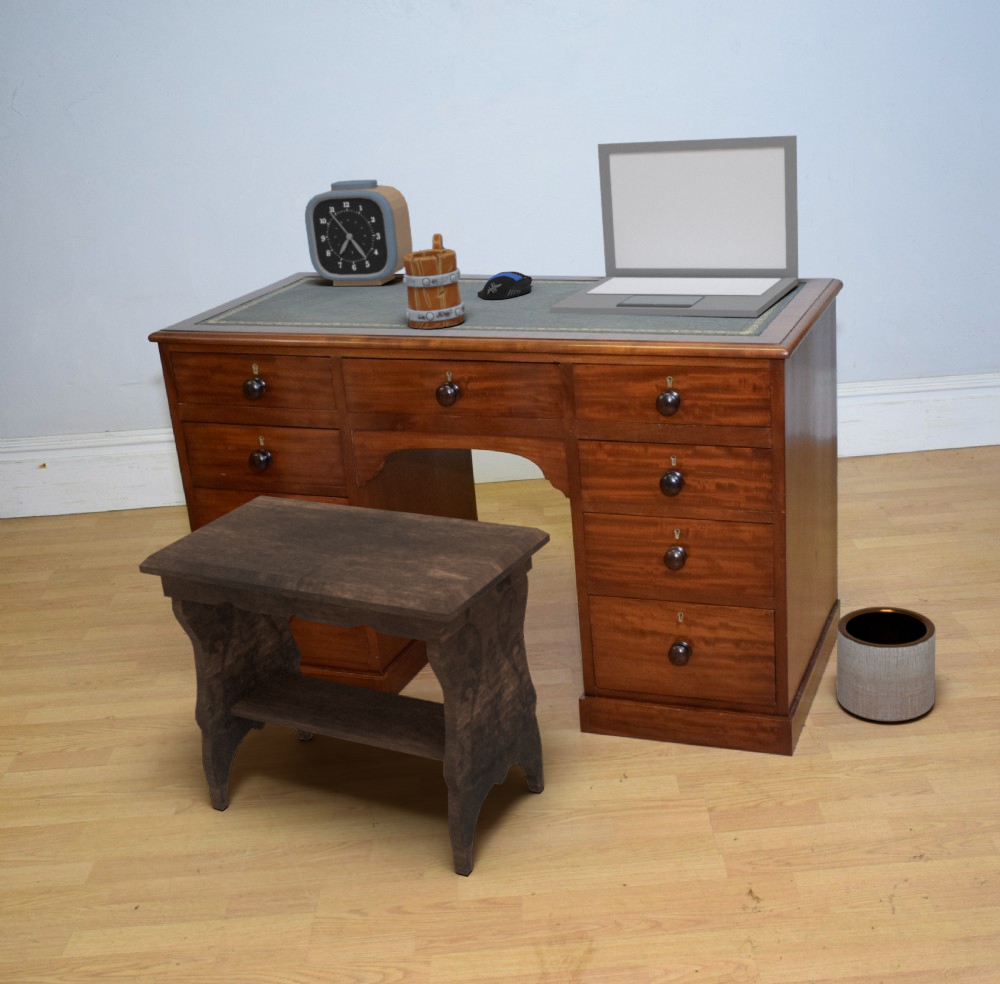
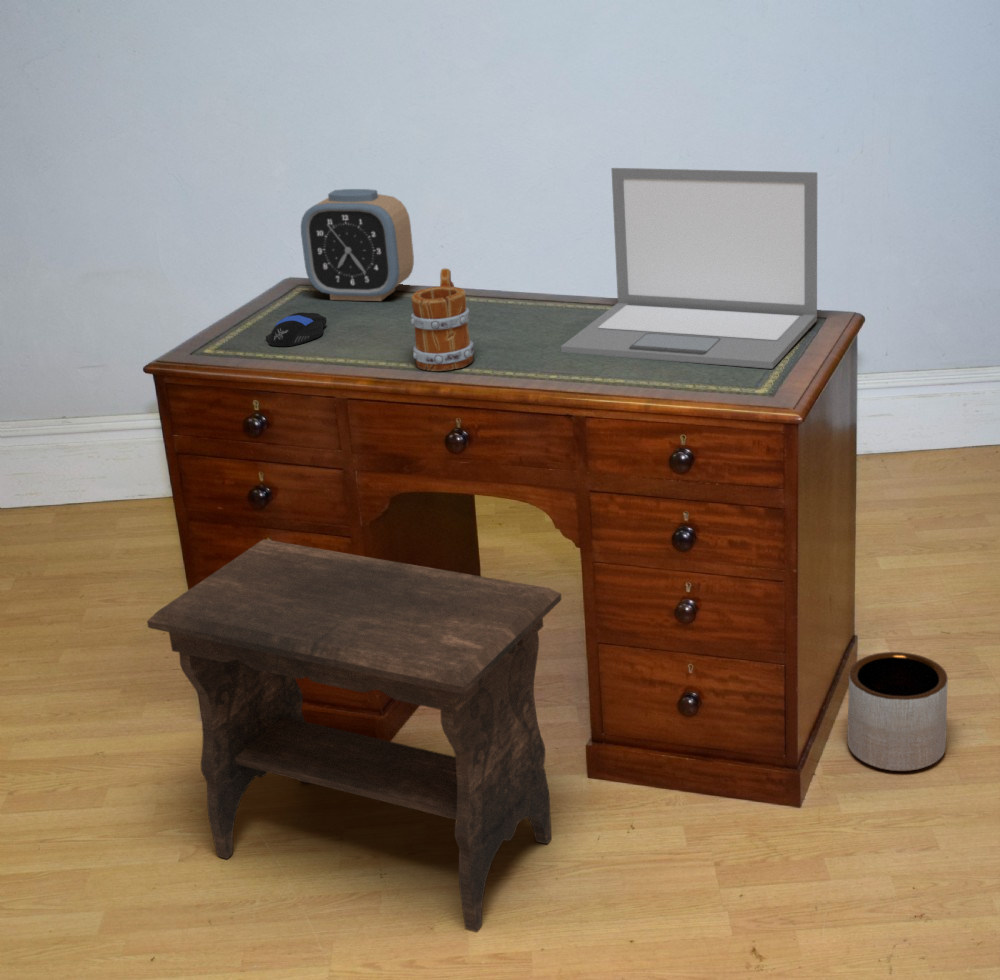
computer mouse: present [478,271,532,299] -> present [266,312,327,346]

